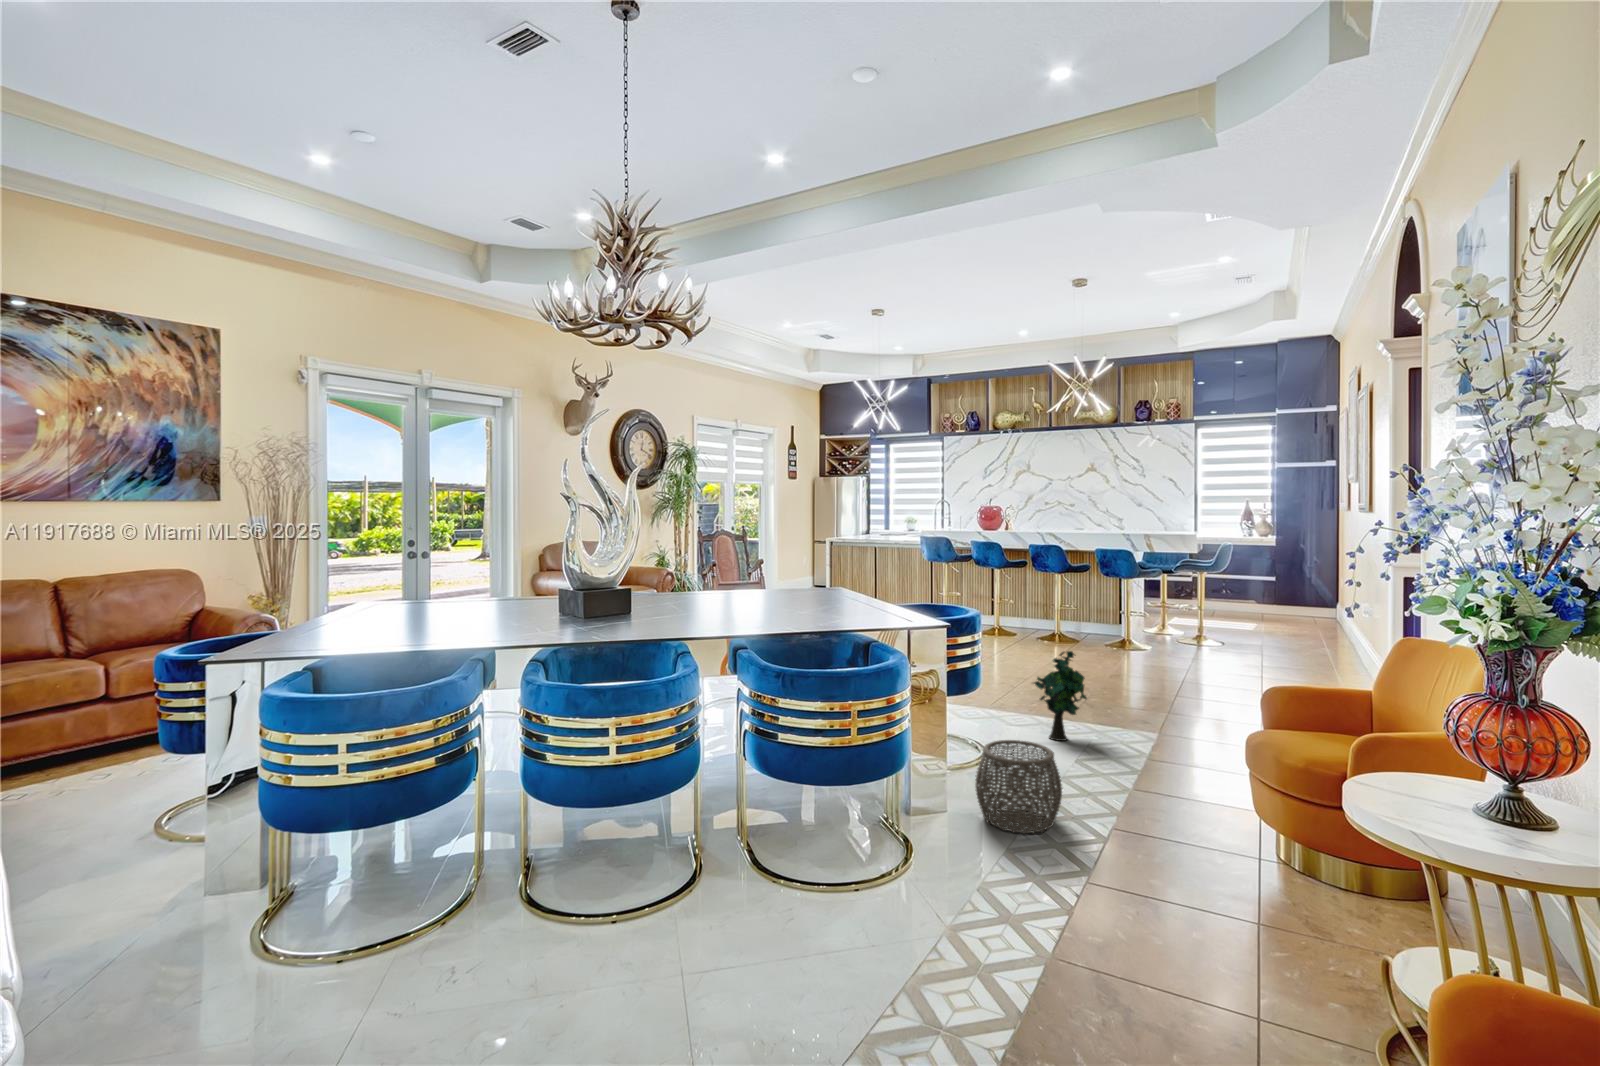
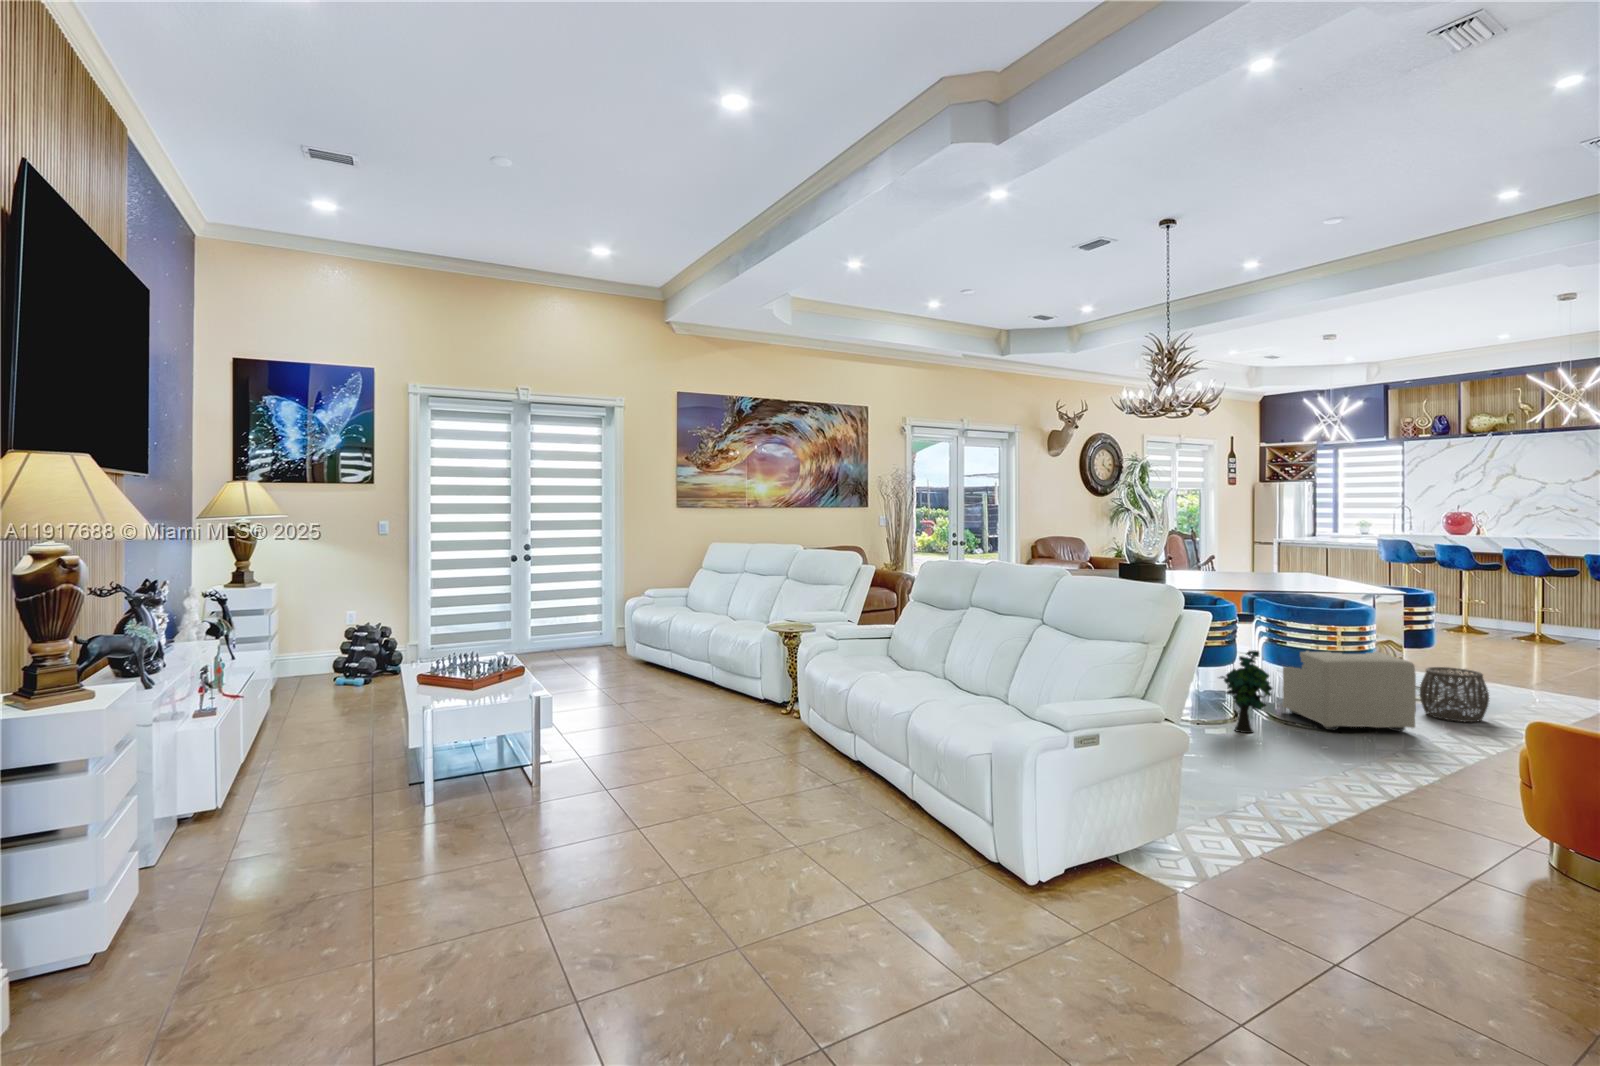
decorative plant: present [1034,651,1087,741] -> present [1220,650,1272,733]
ottoman: none [788,731,978,914] -> present [1282,651,1416,732]

